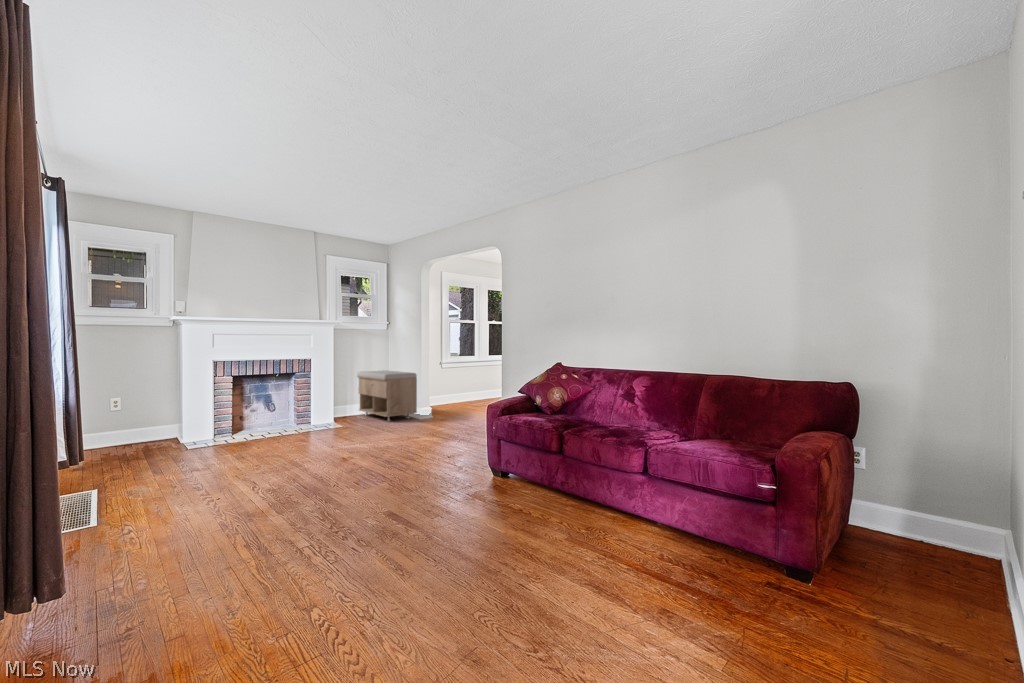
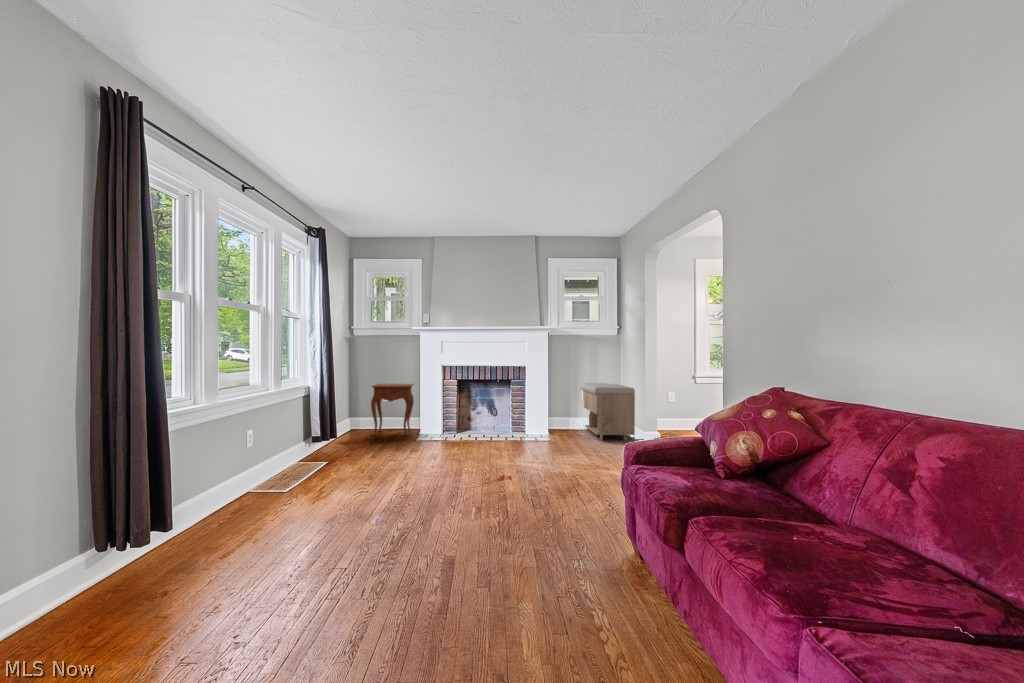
side table: none [102,384,167,452] -> present [371,384,414,435]

